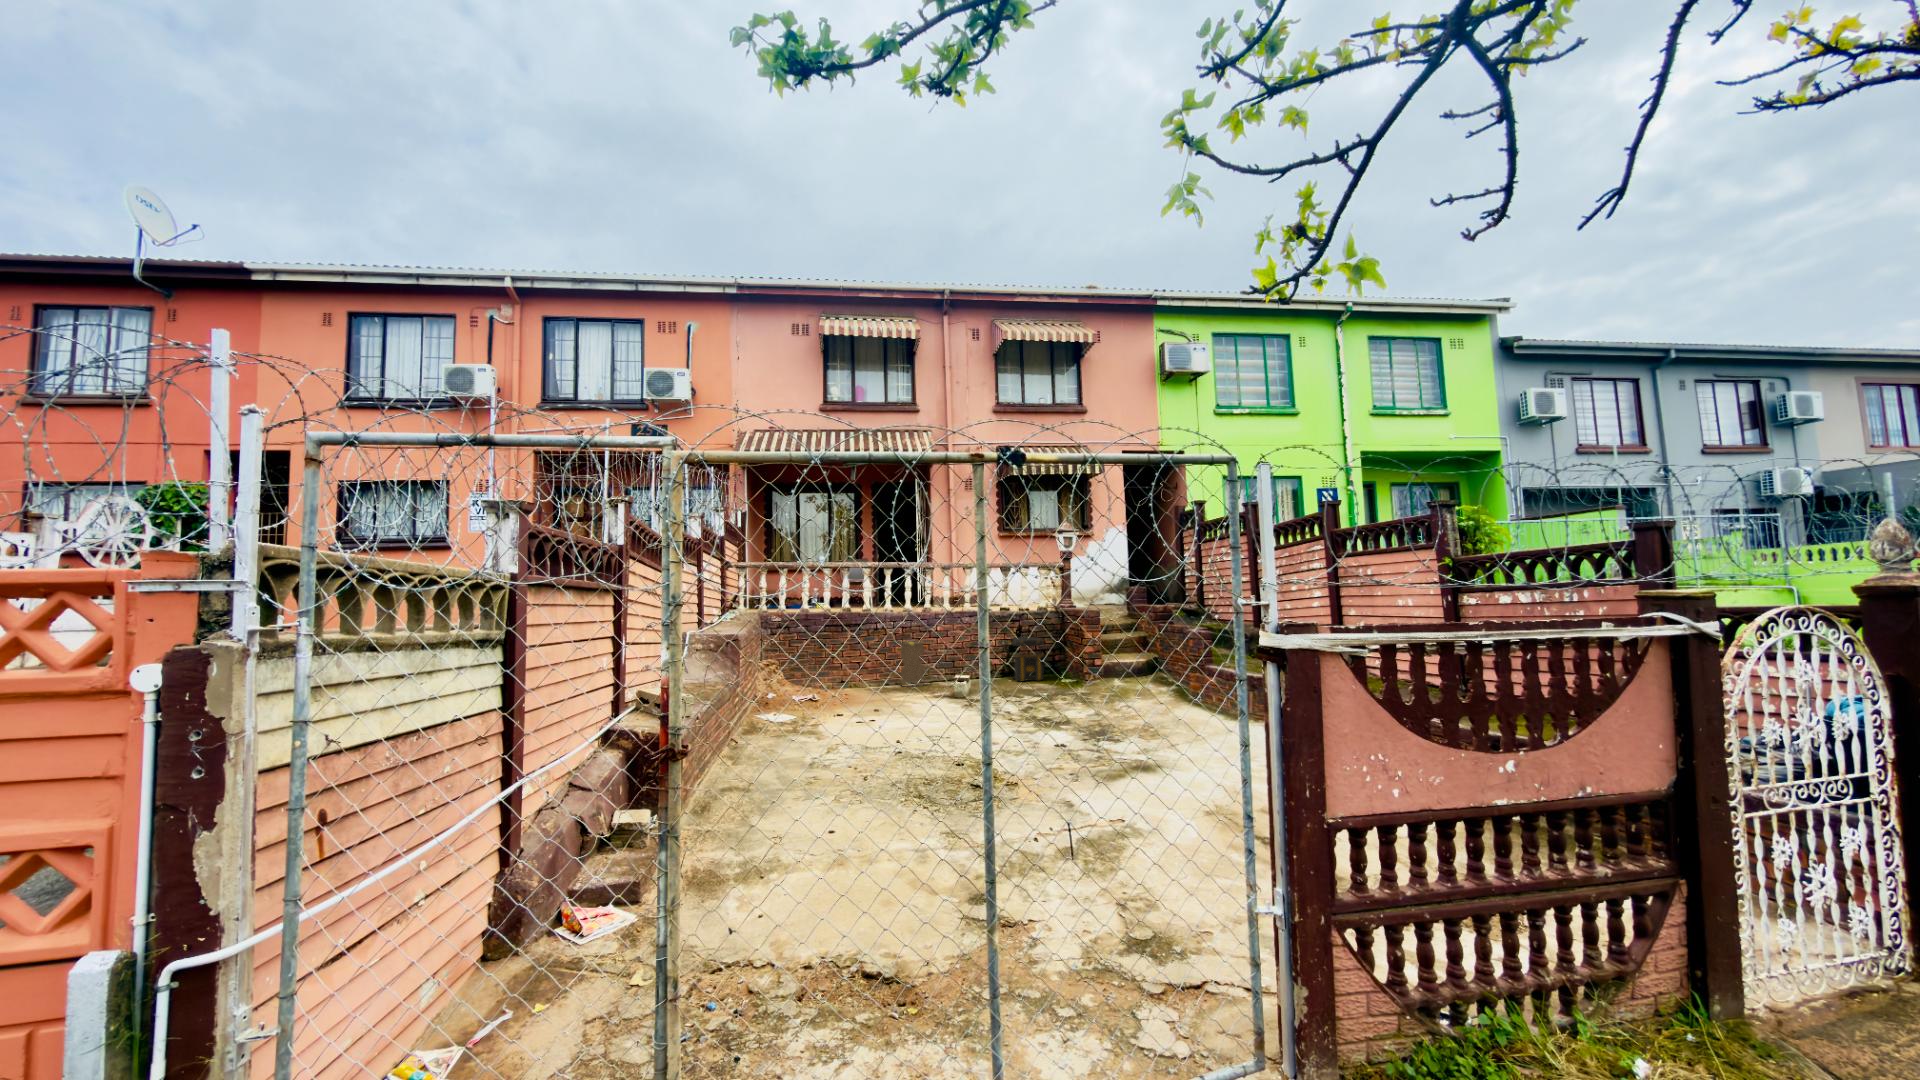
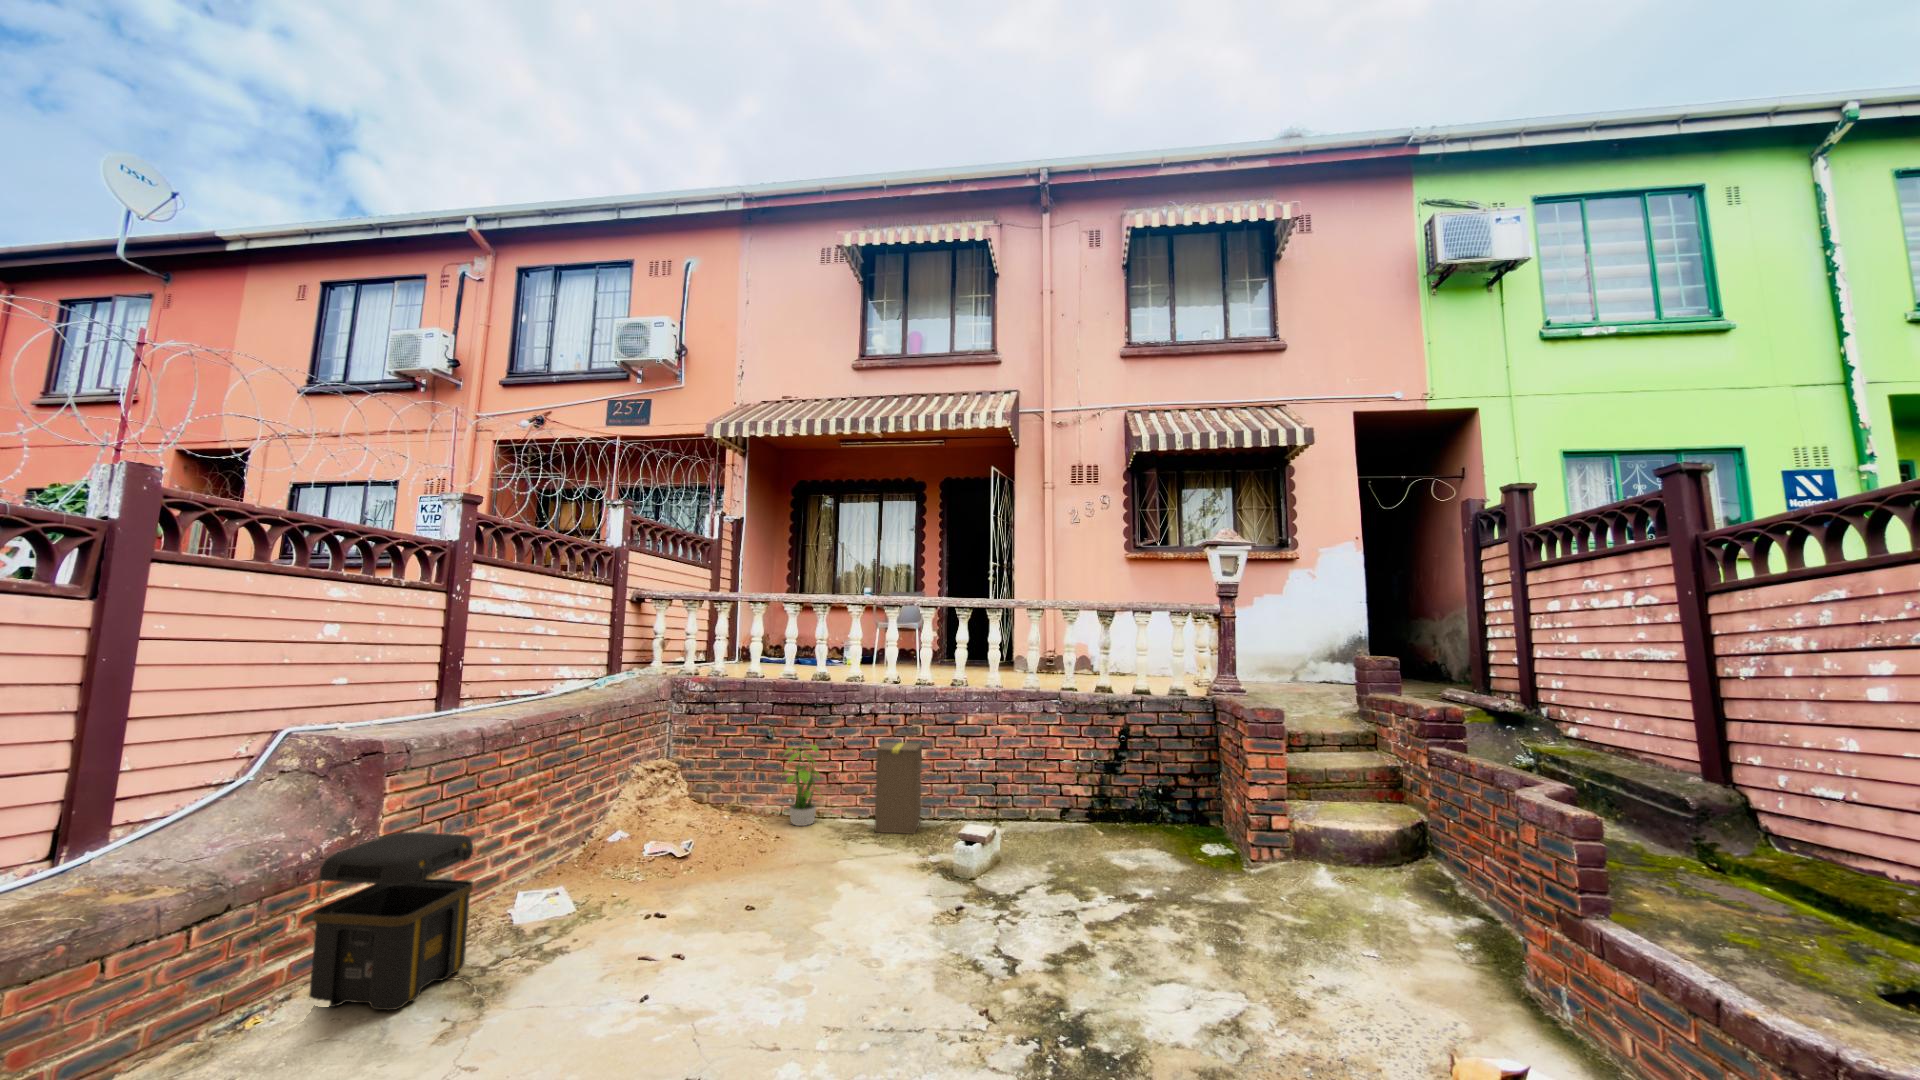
toolbox: present [1012,637,1044,682] -> present [309,832,474,1010]
potted plant: none [841,644,869,688] -> present [783,744,824,826]

